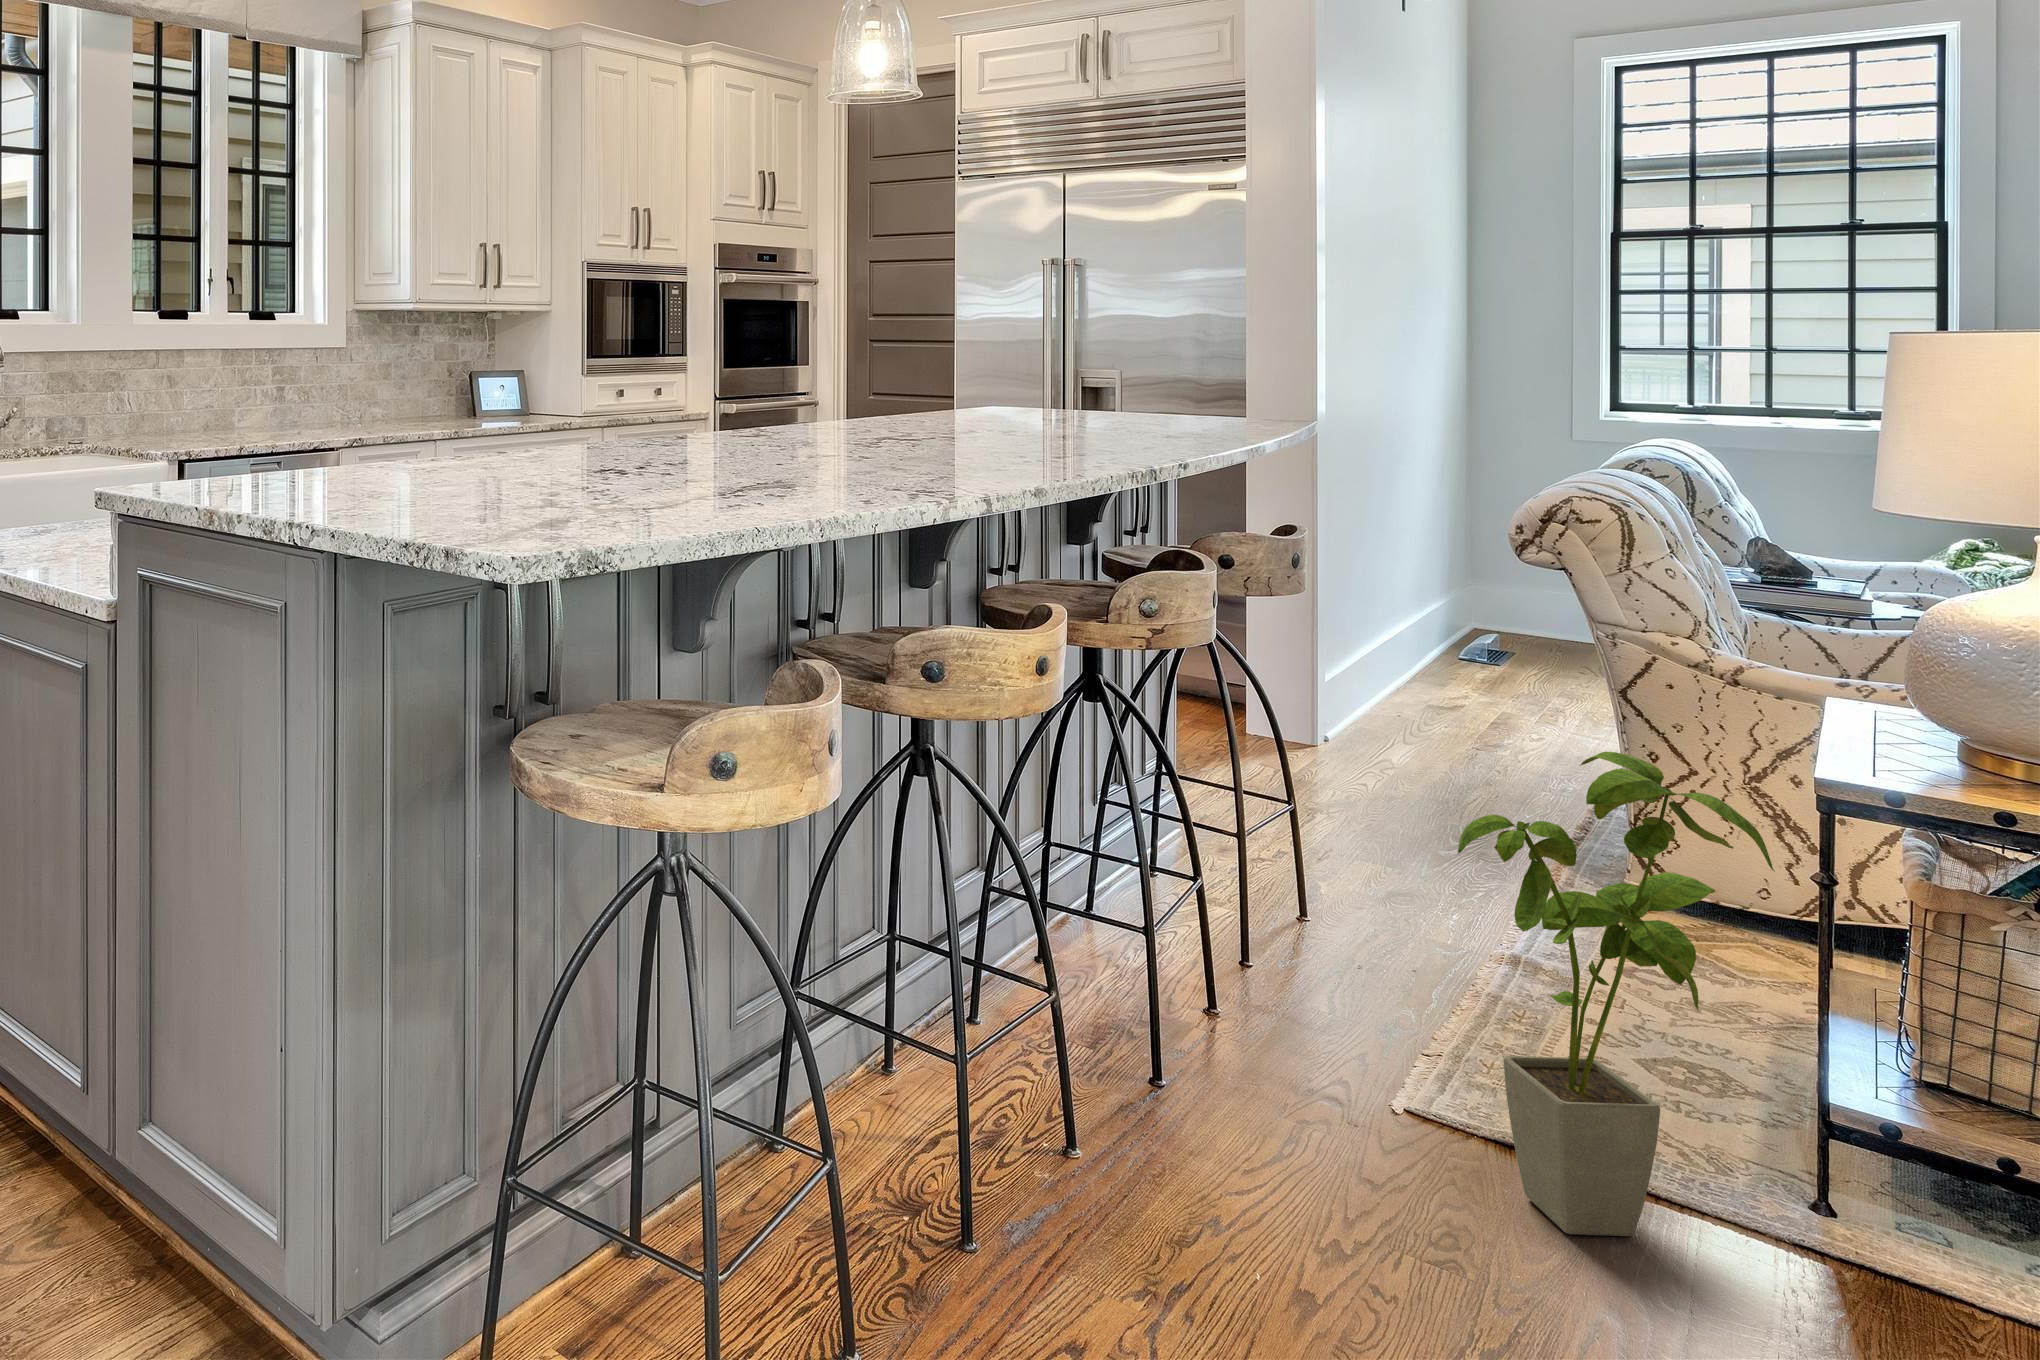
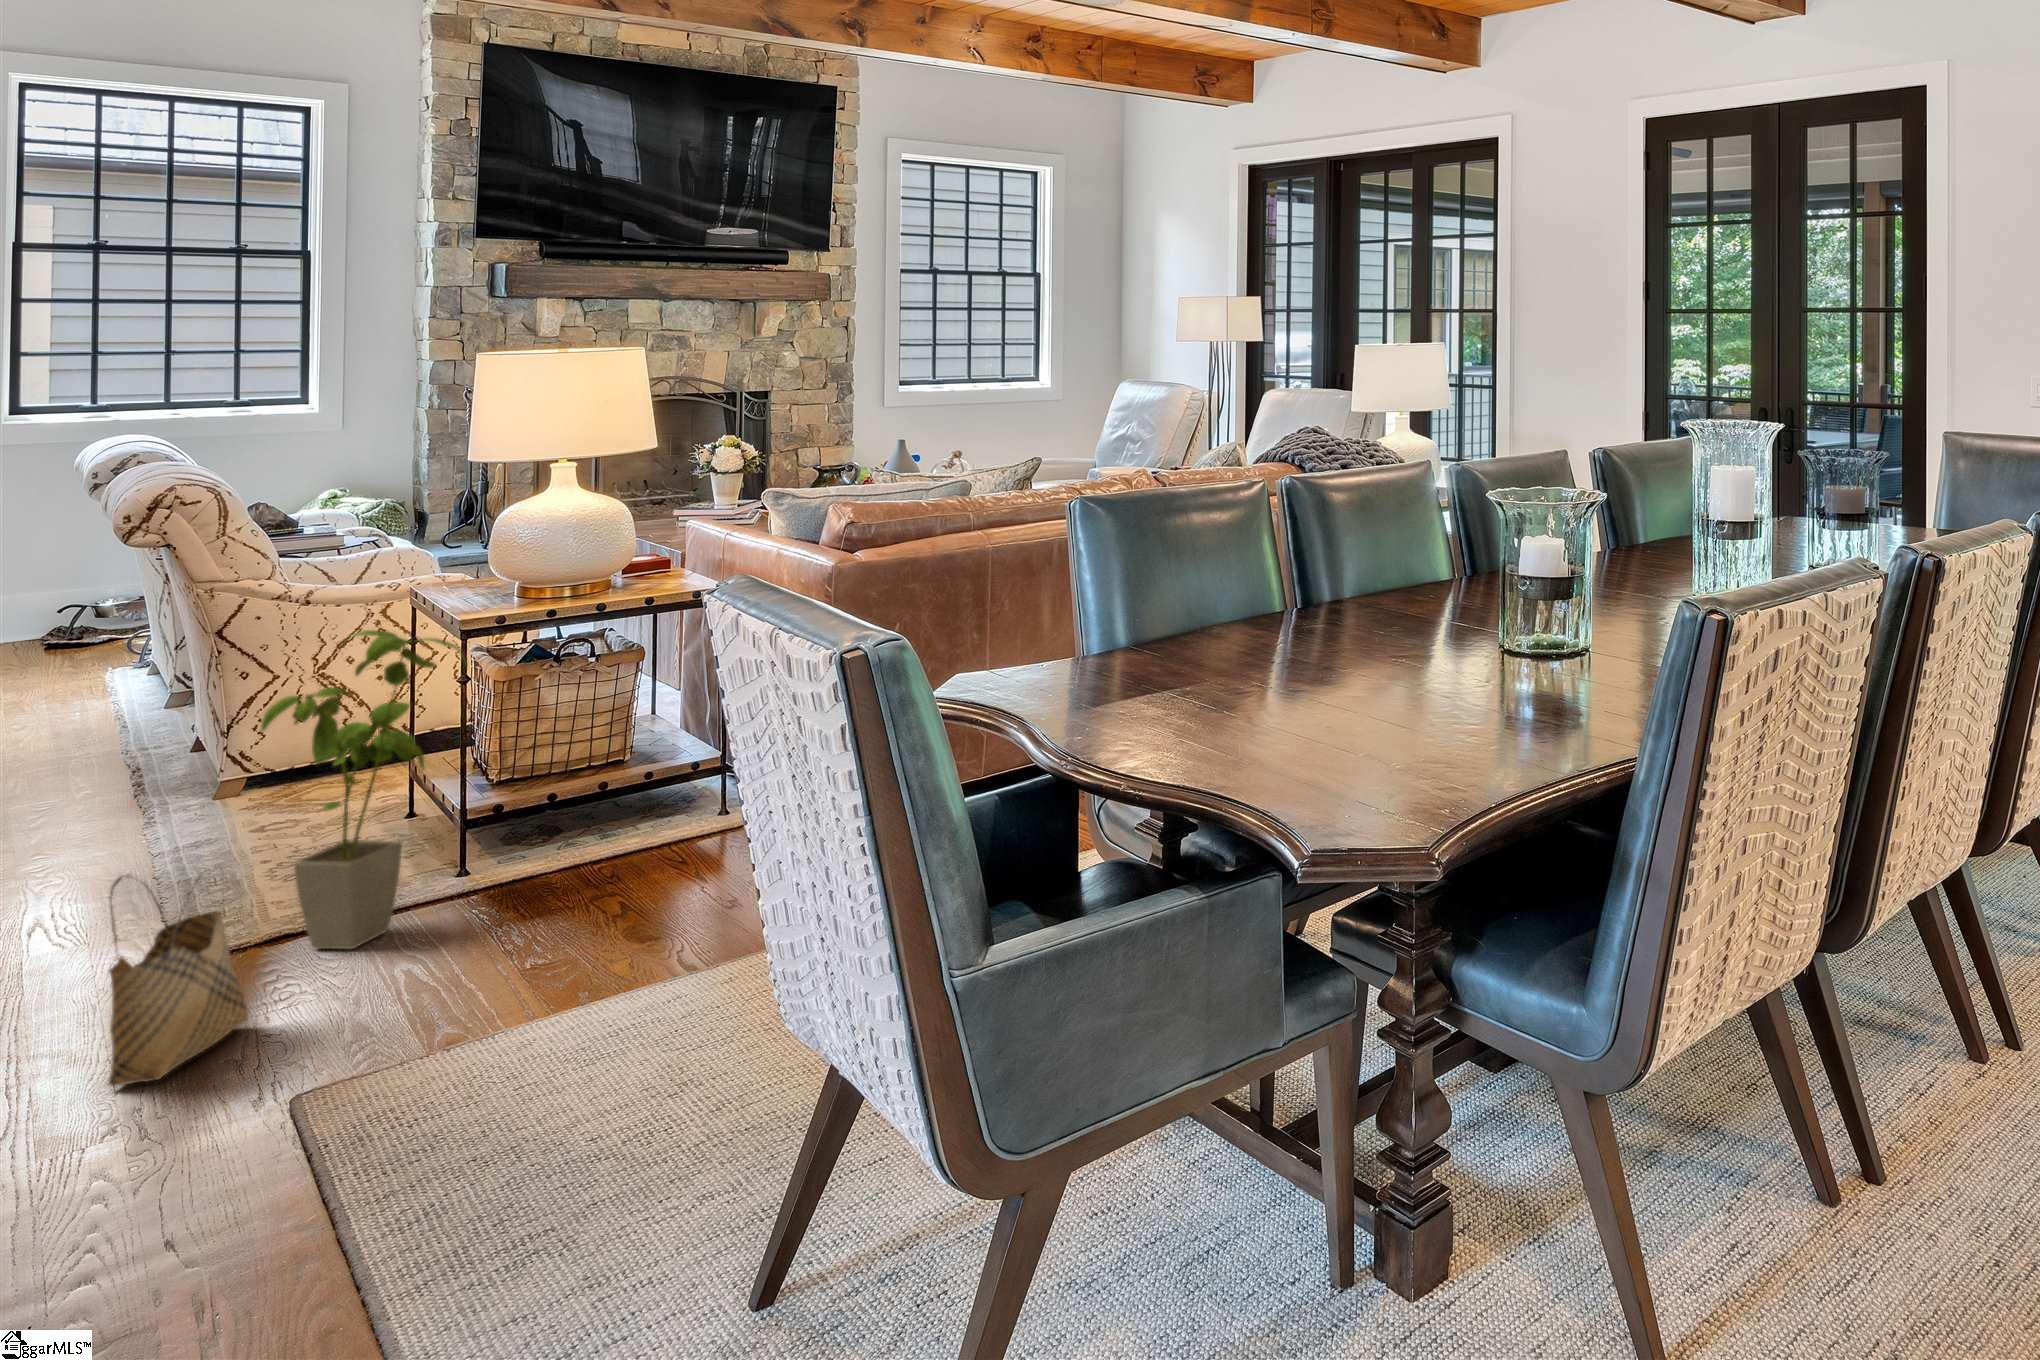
woven basket: none [1176,976,1360,1271] -> present [109,866,248,1086]

